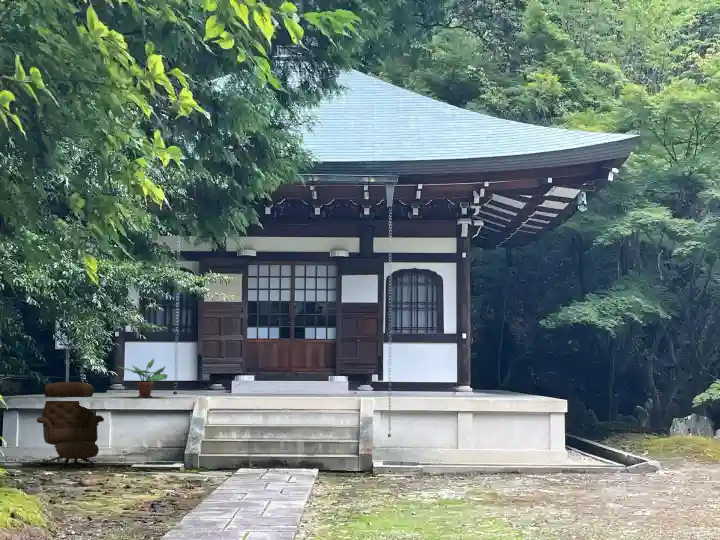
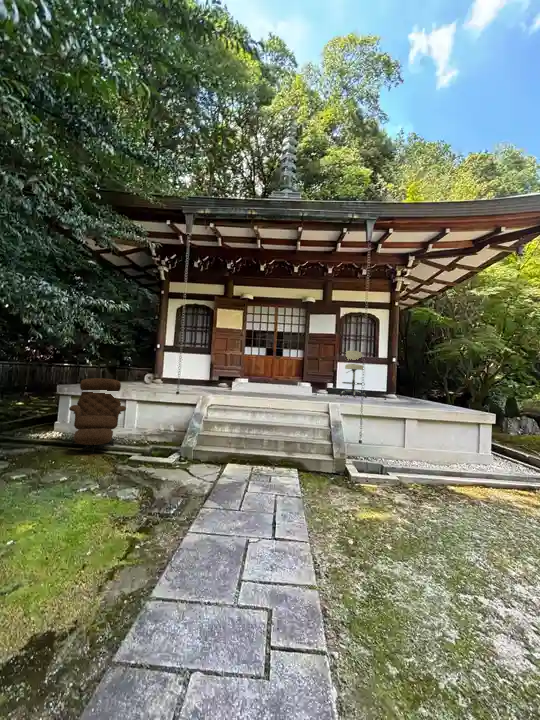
stool: none [389,325,427,394] -> present [340,351,367,398]
potted plant: present [120,359,167,398] -> none [138,363,179,394]

